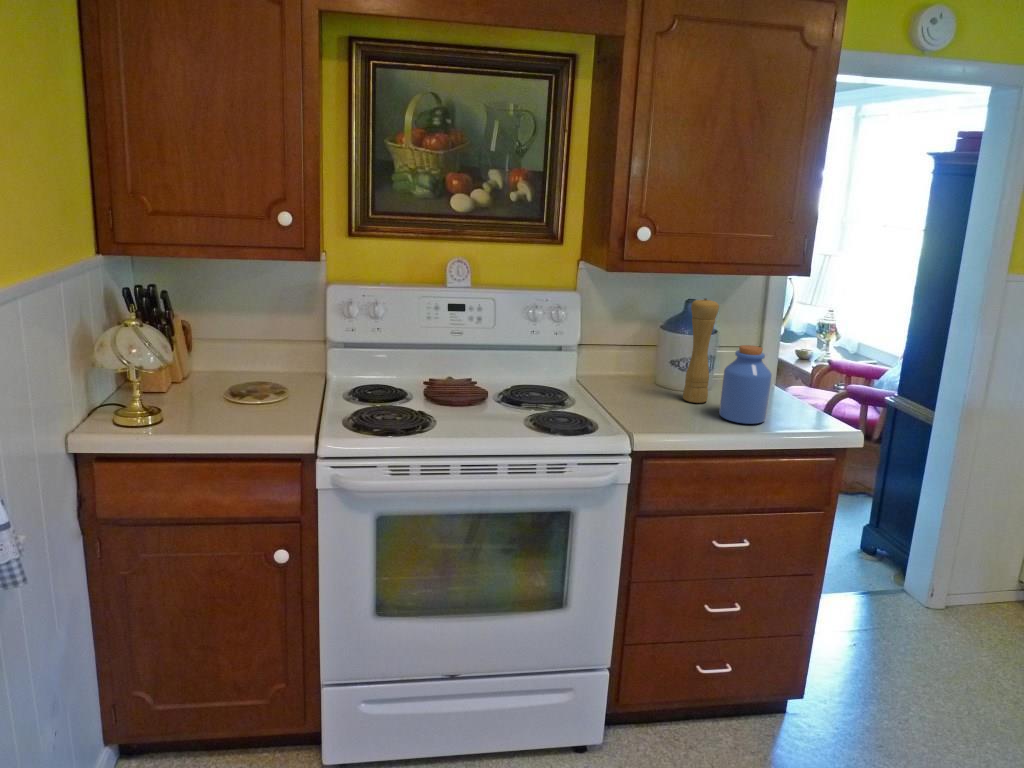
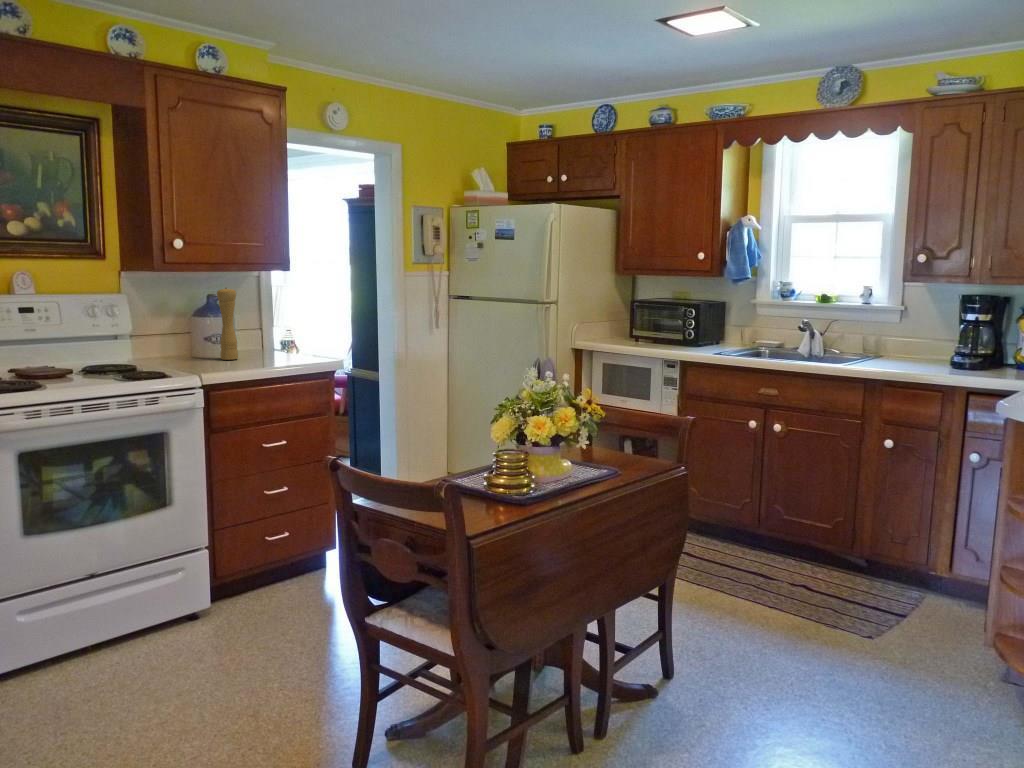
jar: present [719,345,772,424] -> none [249,314,281,363]

